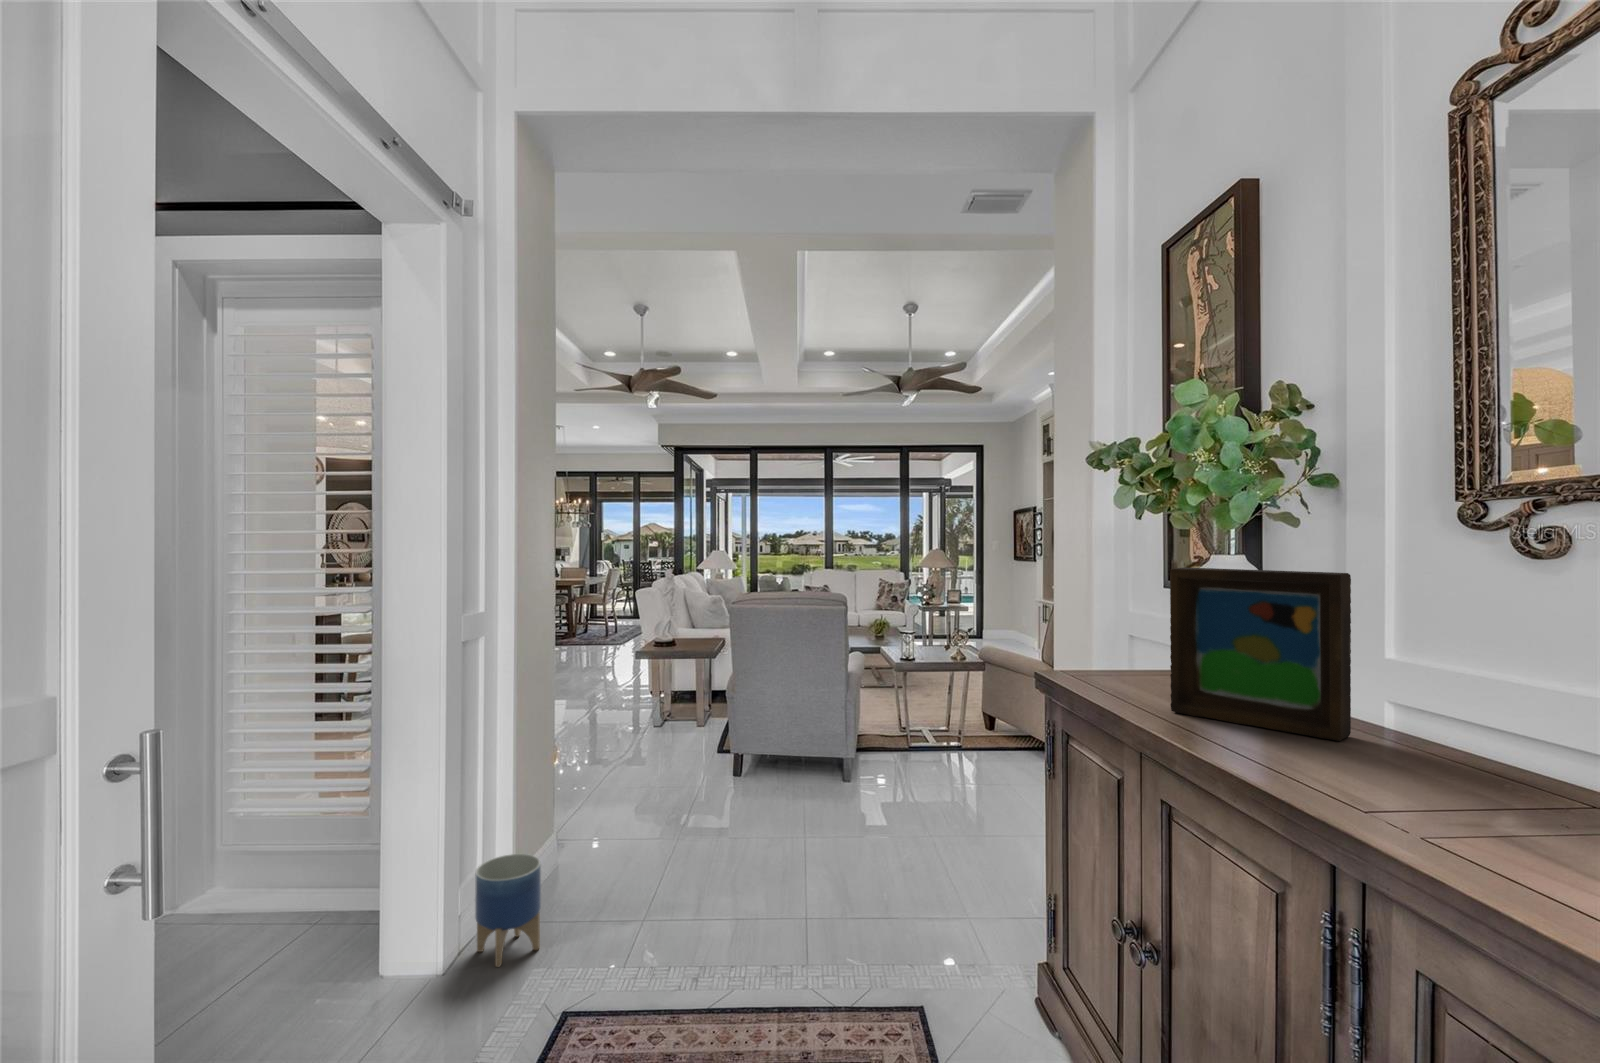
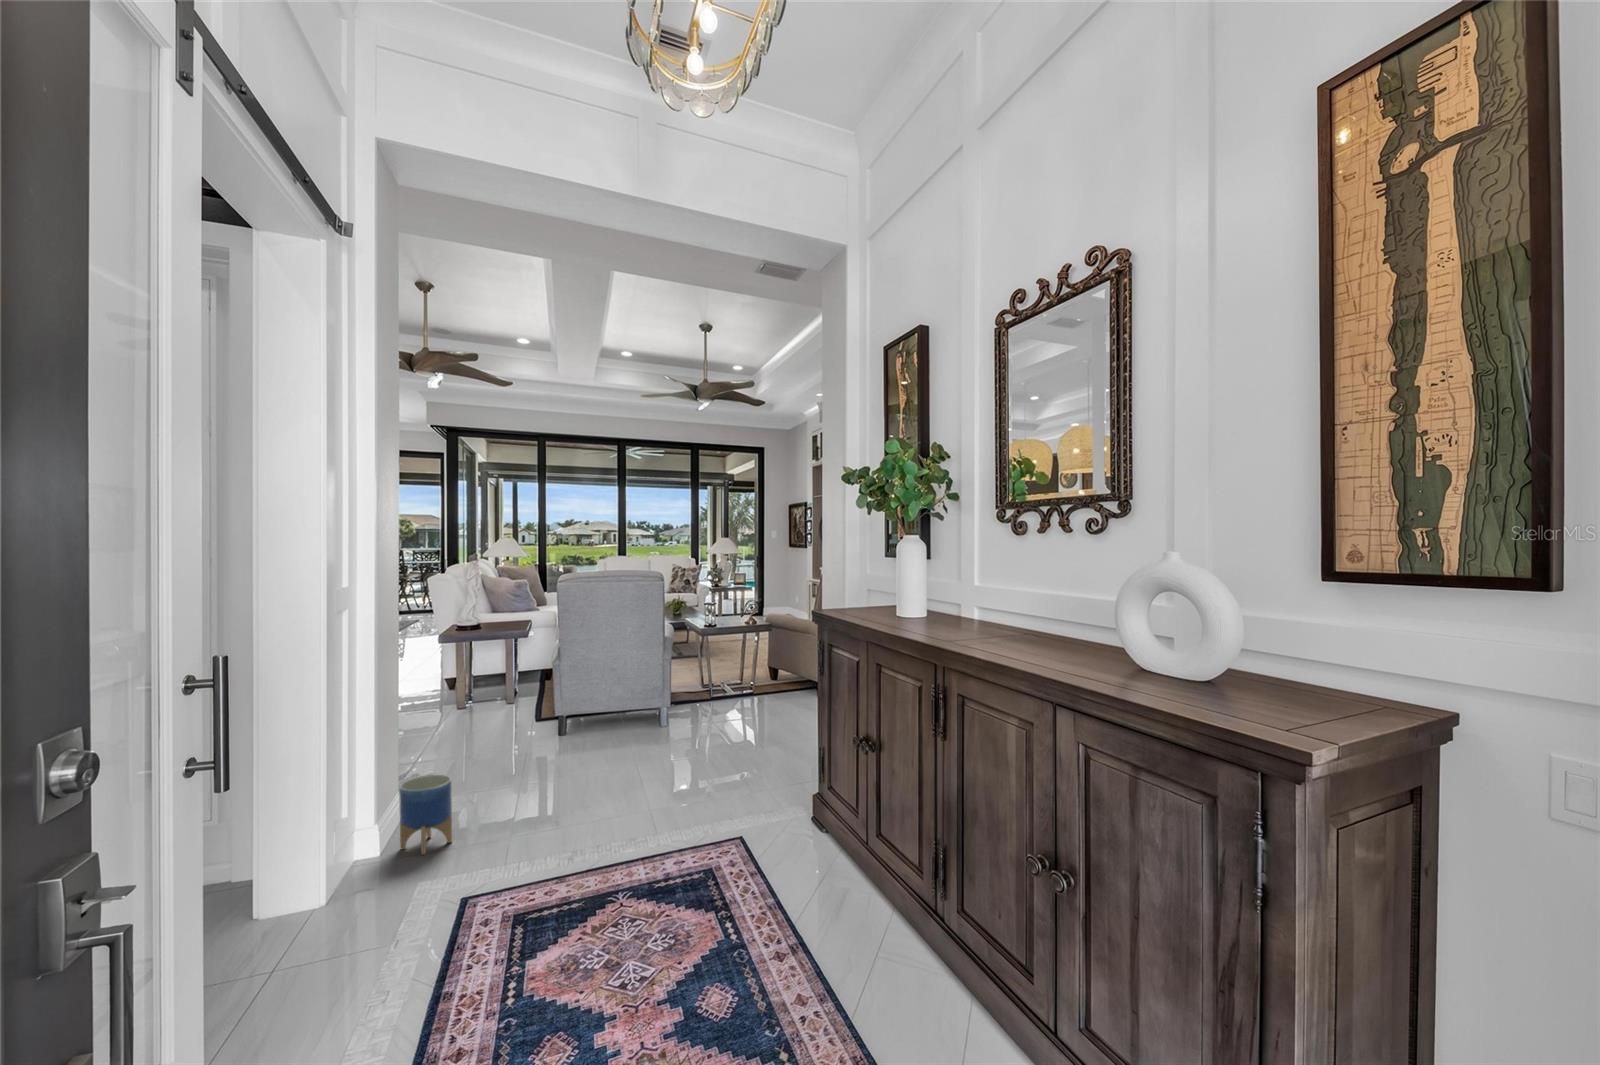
picture frame: present [1170,567,1351,741] -> none [880,543,961,627]

